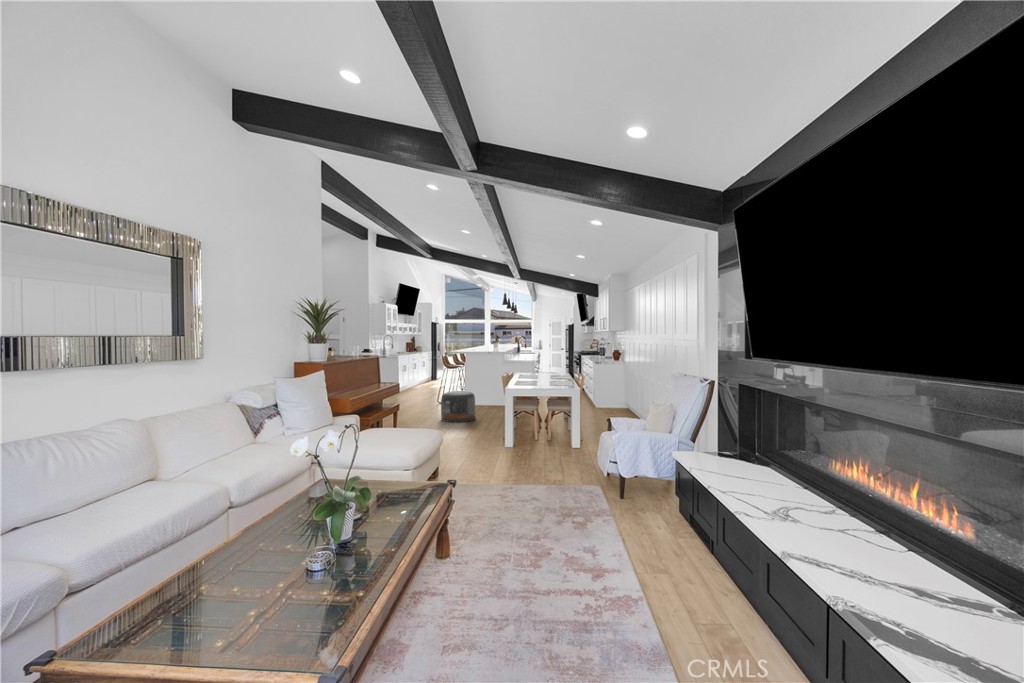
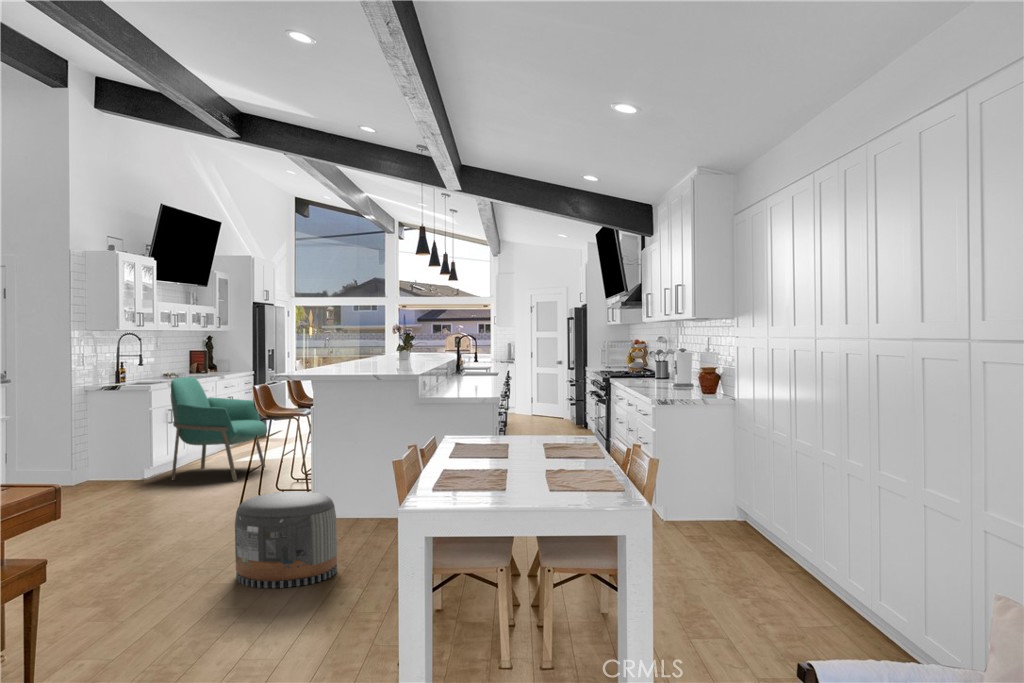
armchair: none [404,353,441,394] -> present [171,377,267,481]

